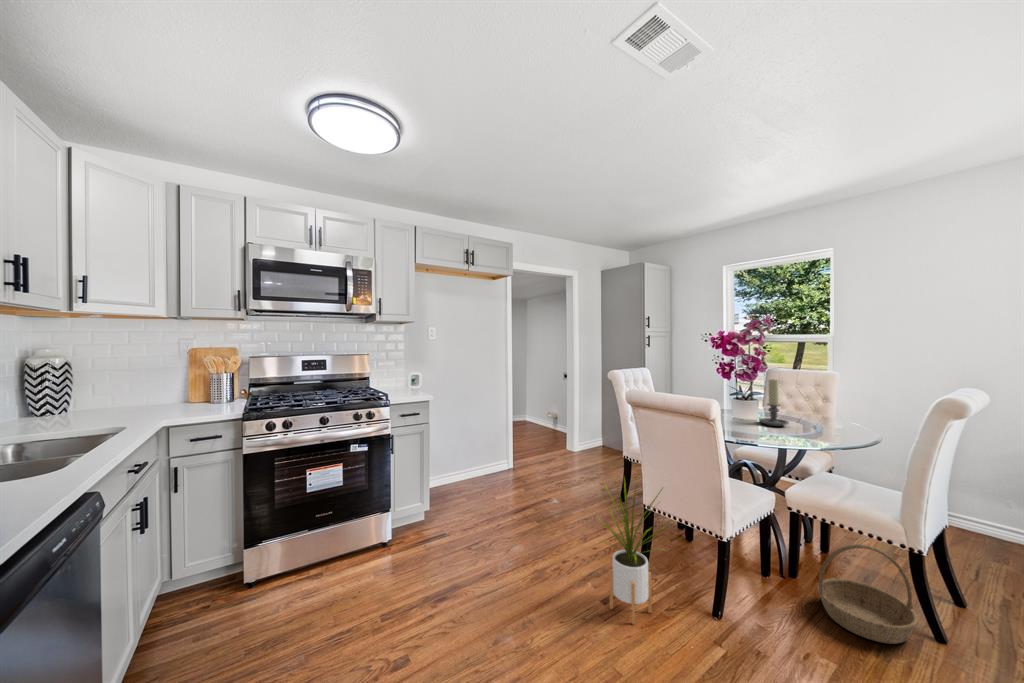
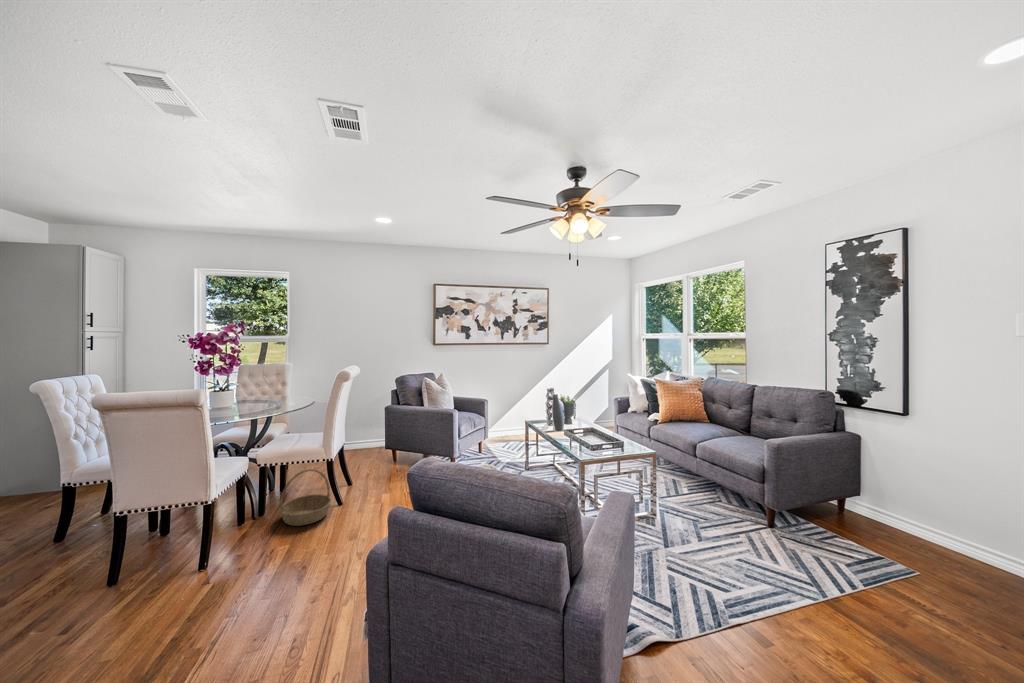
candle holder: present [759,379,789,426] -> none [235,371,258,408]
house plant: present [600,478,663,624] -> none [55,474,159,624]

